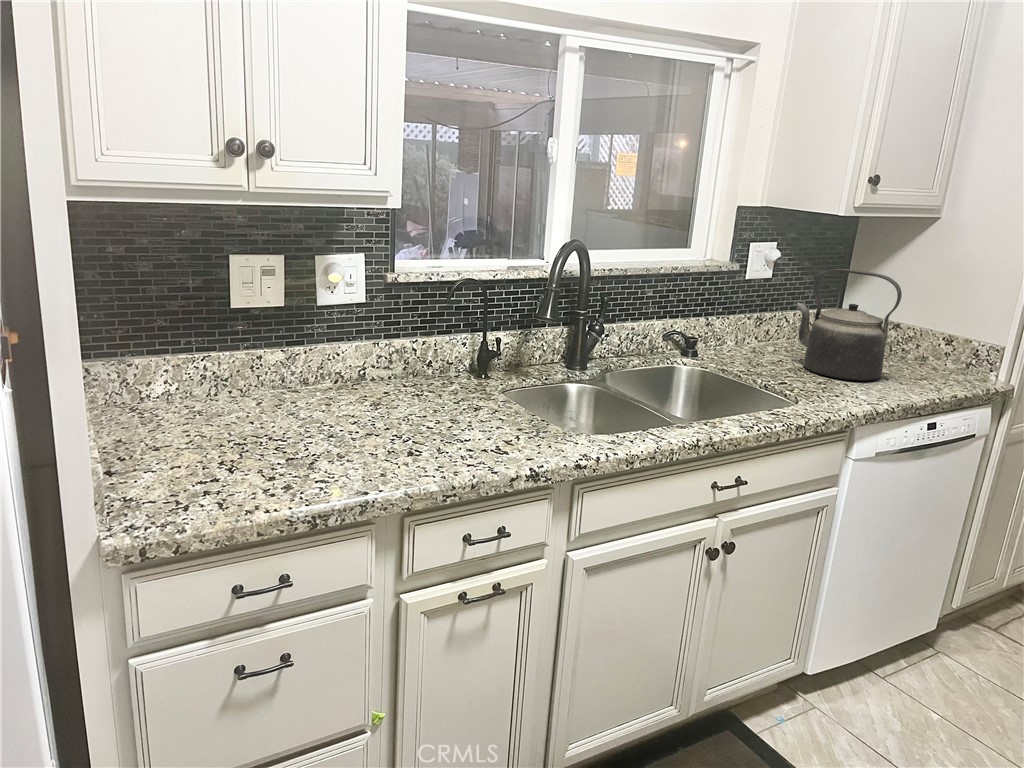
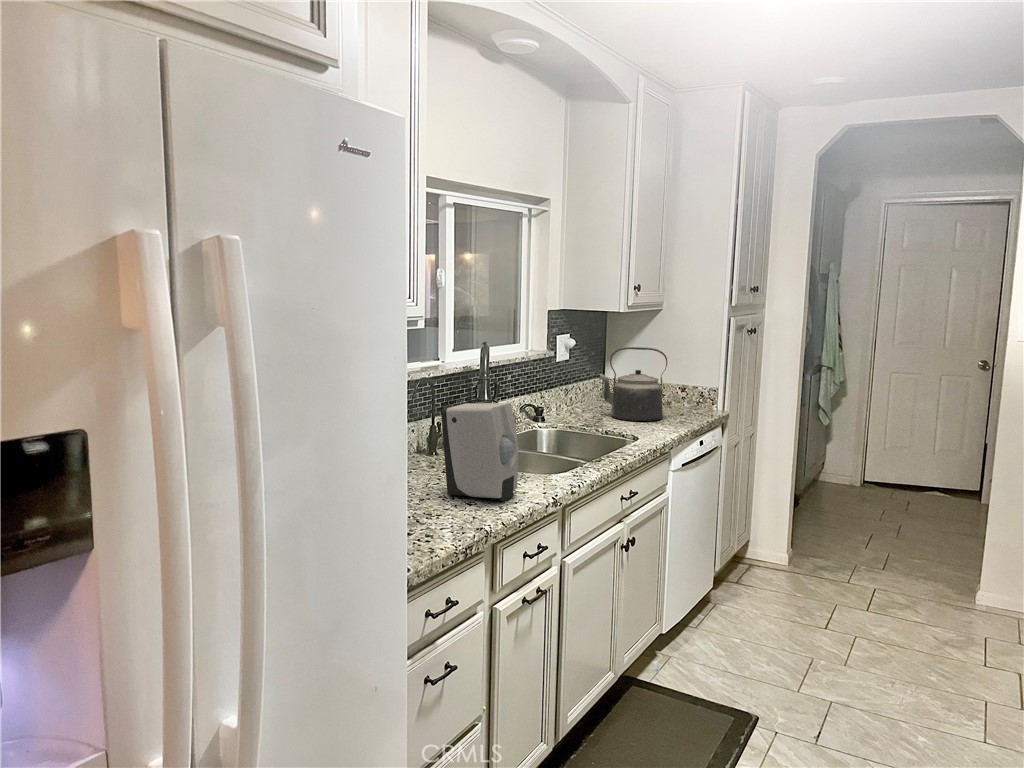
soap dispenser: none [399,320,492,461] -> present [441,403,518,501]

